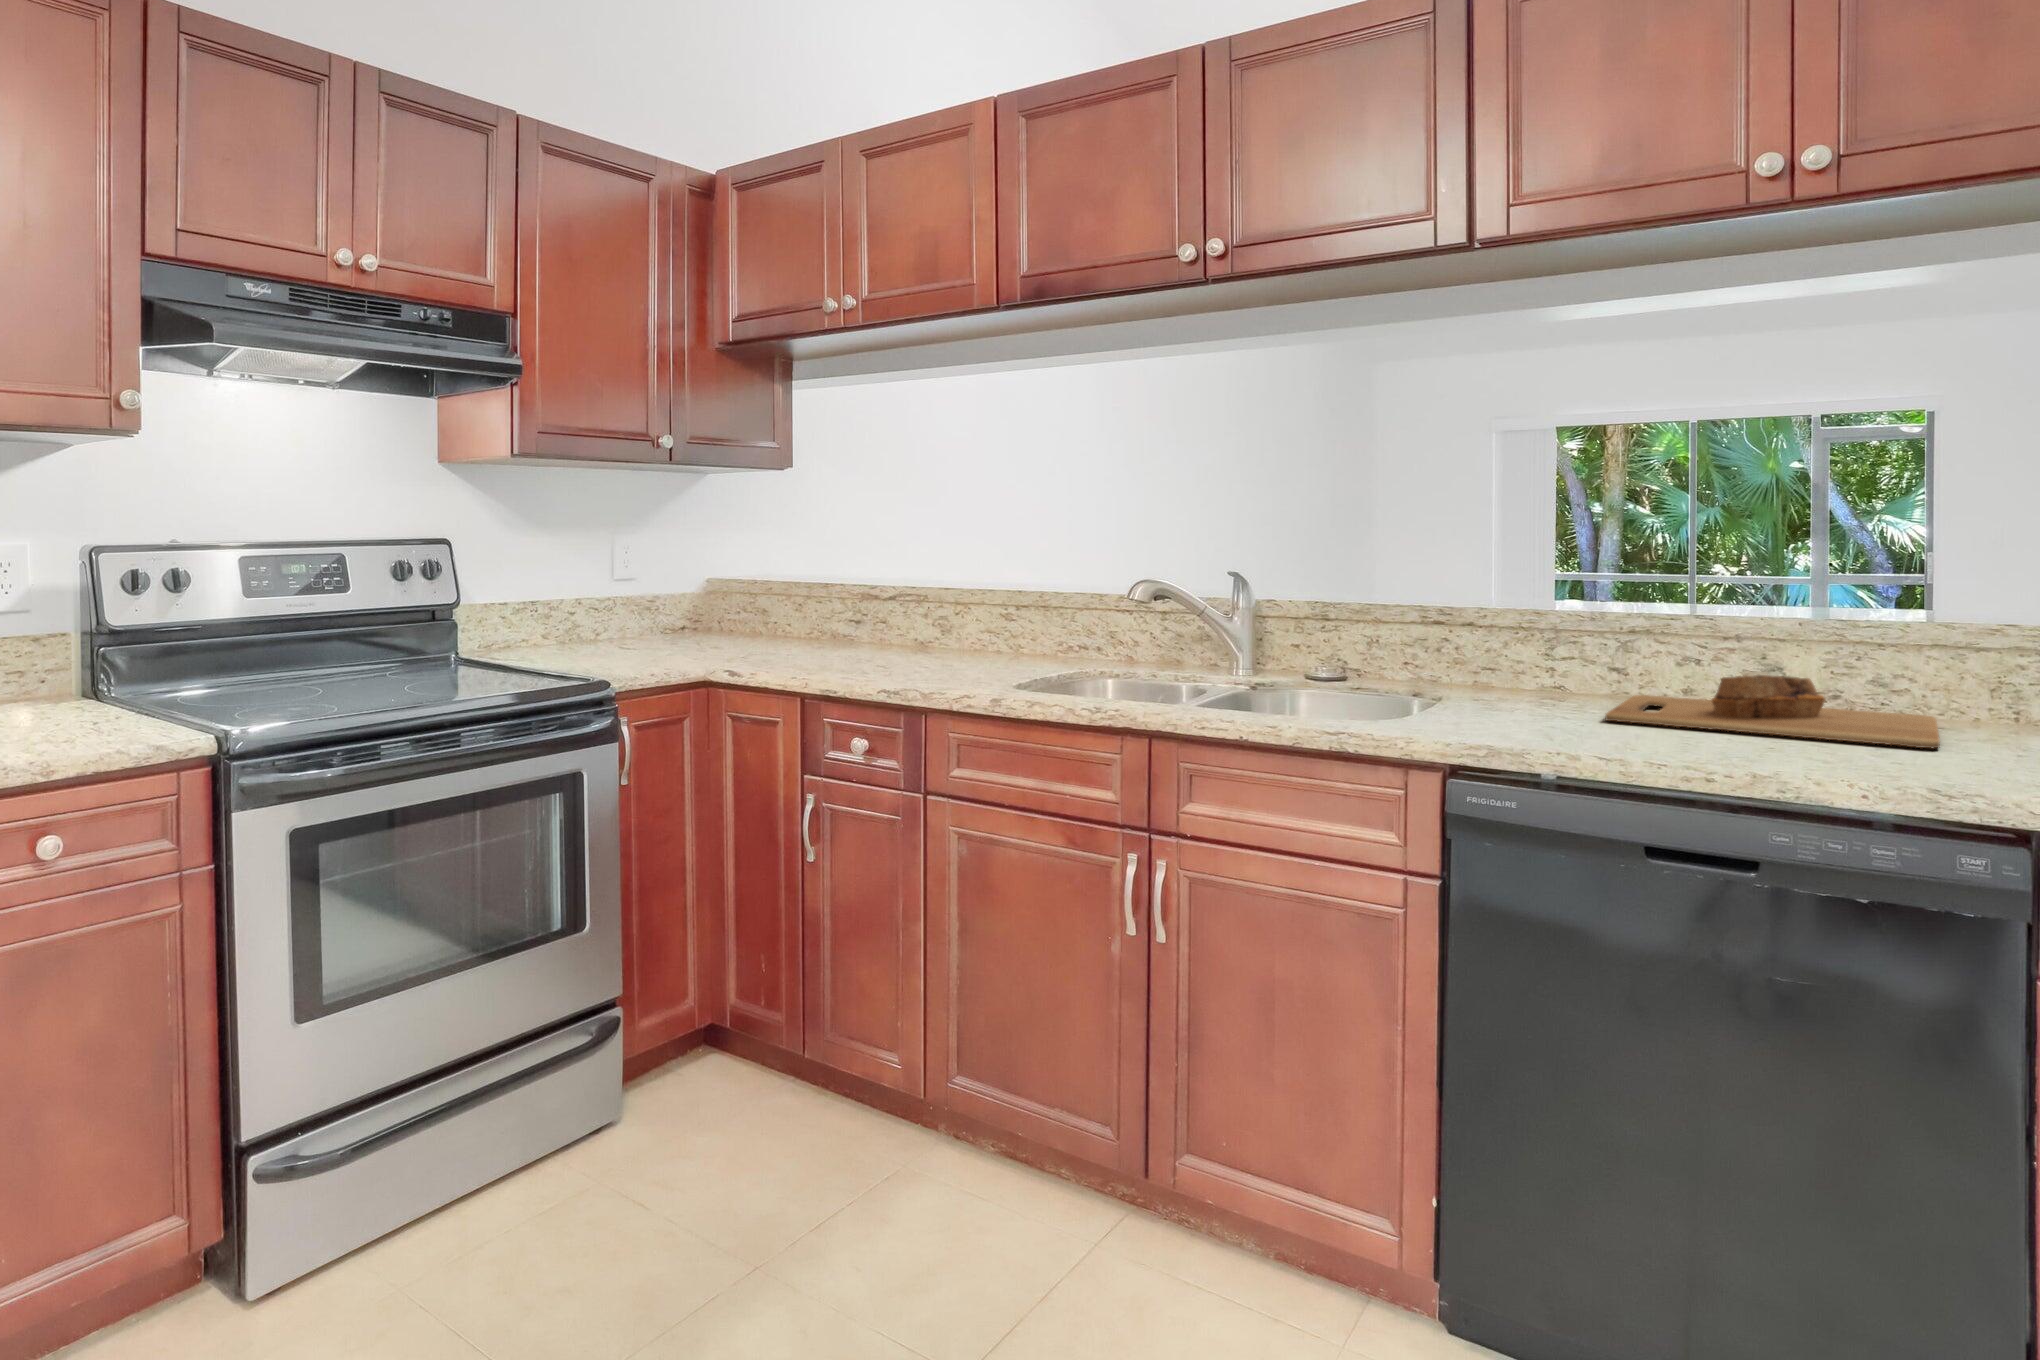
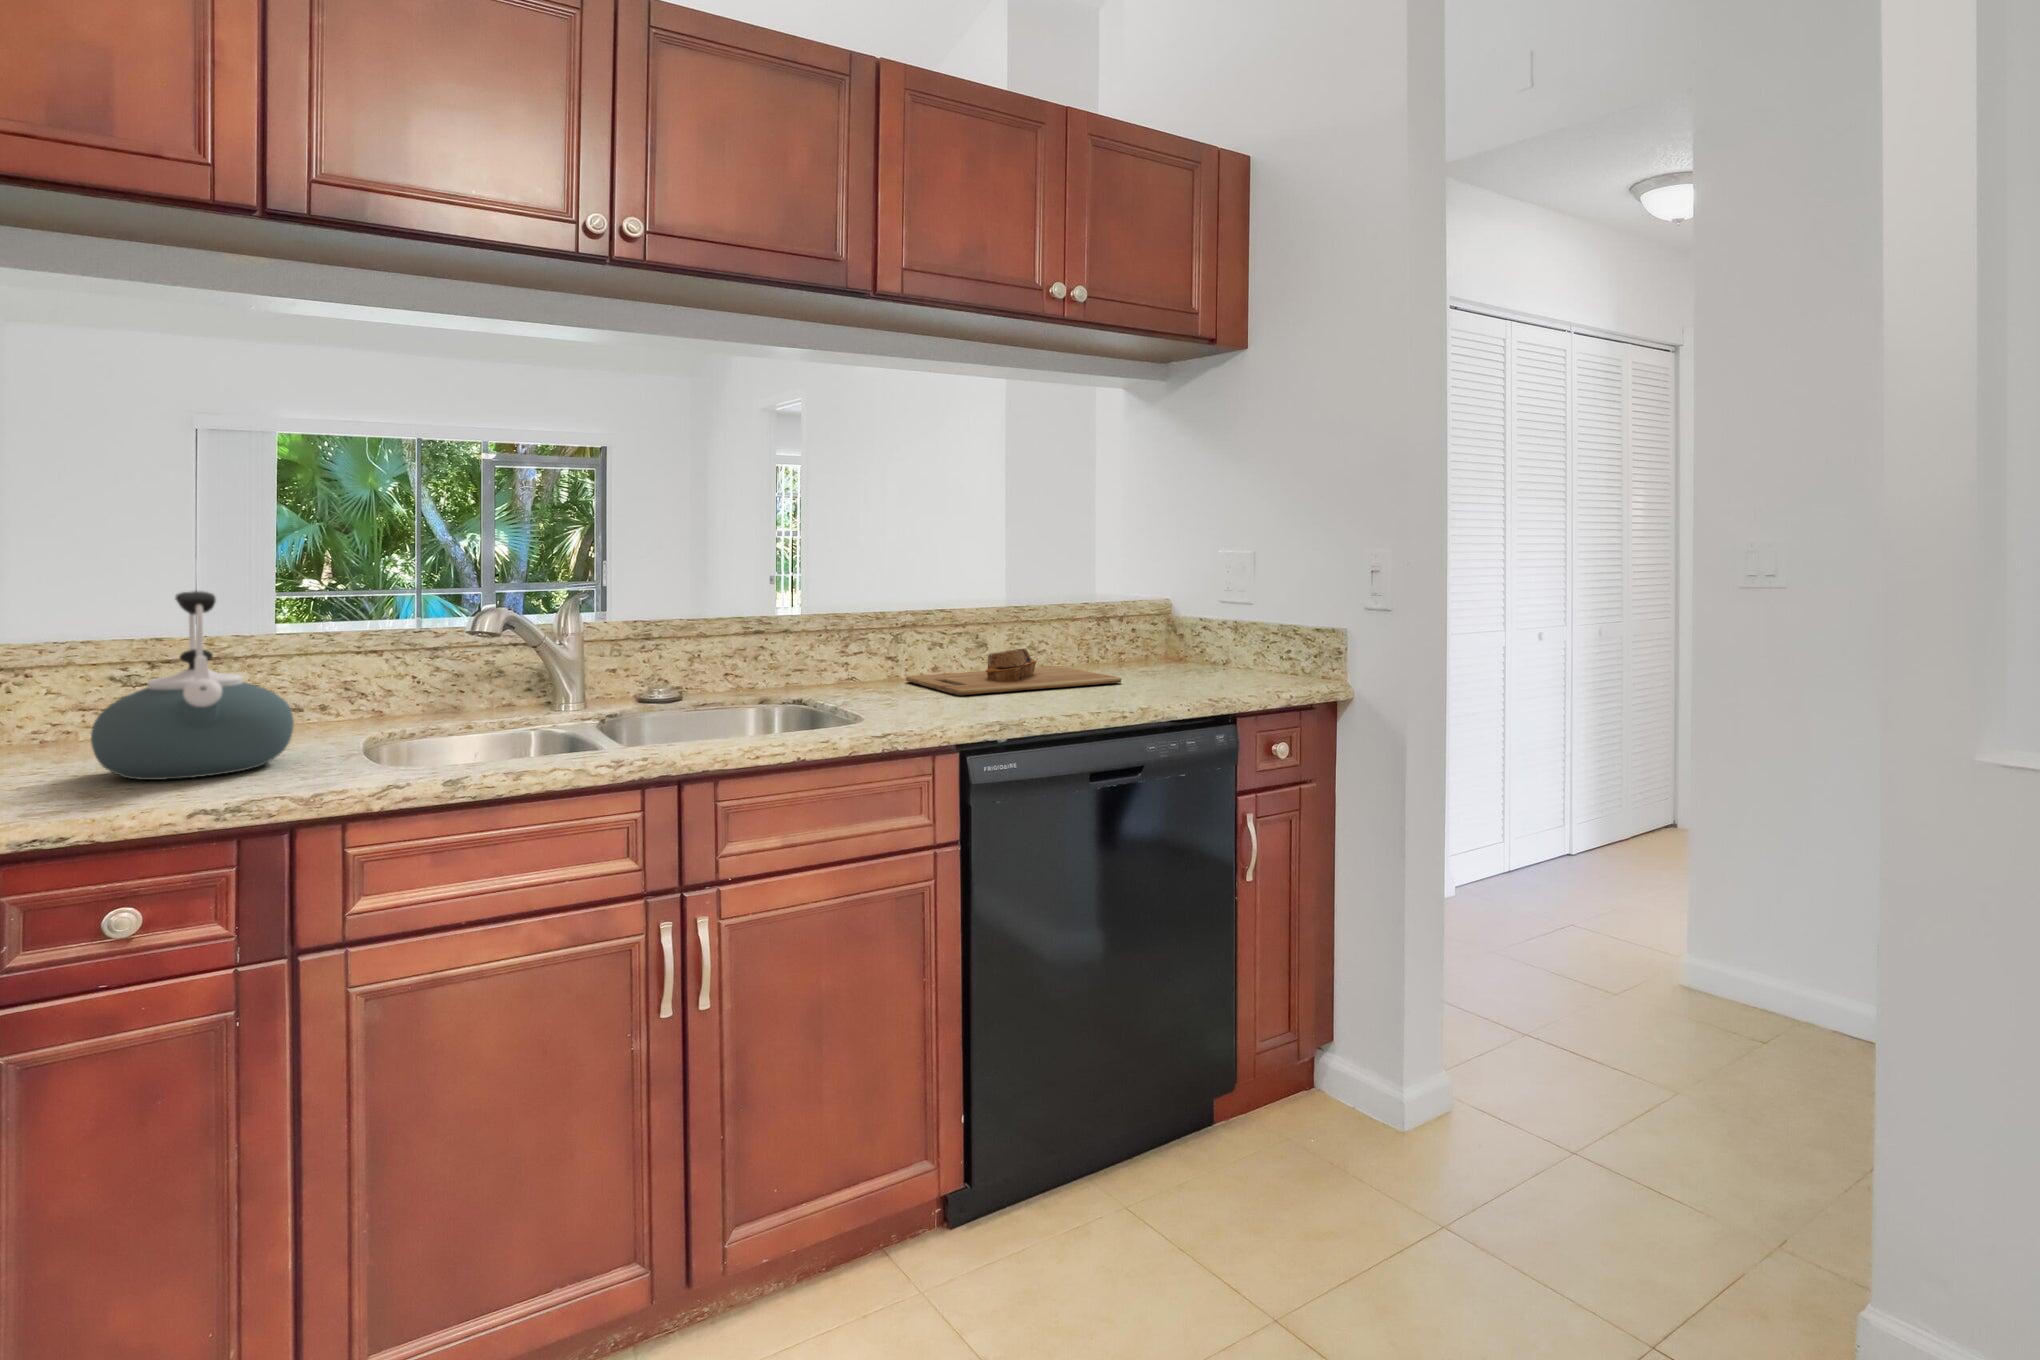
kettle: none [910,561,1007,677] -> present [91,591,294,780]

